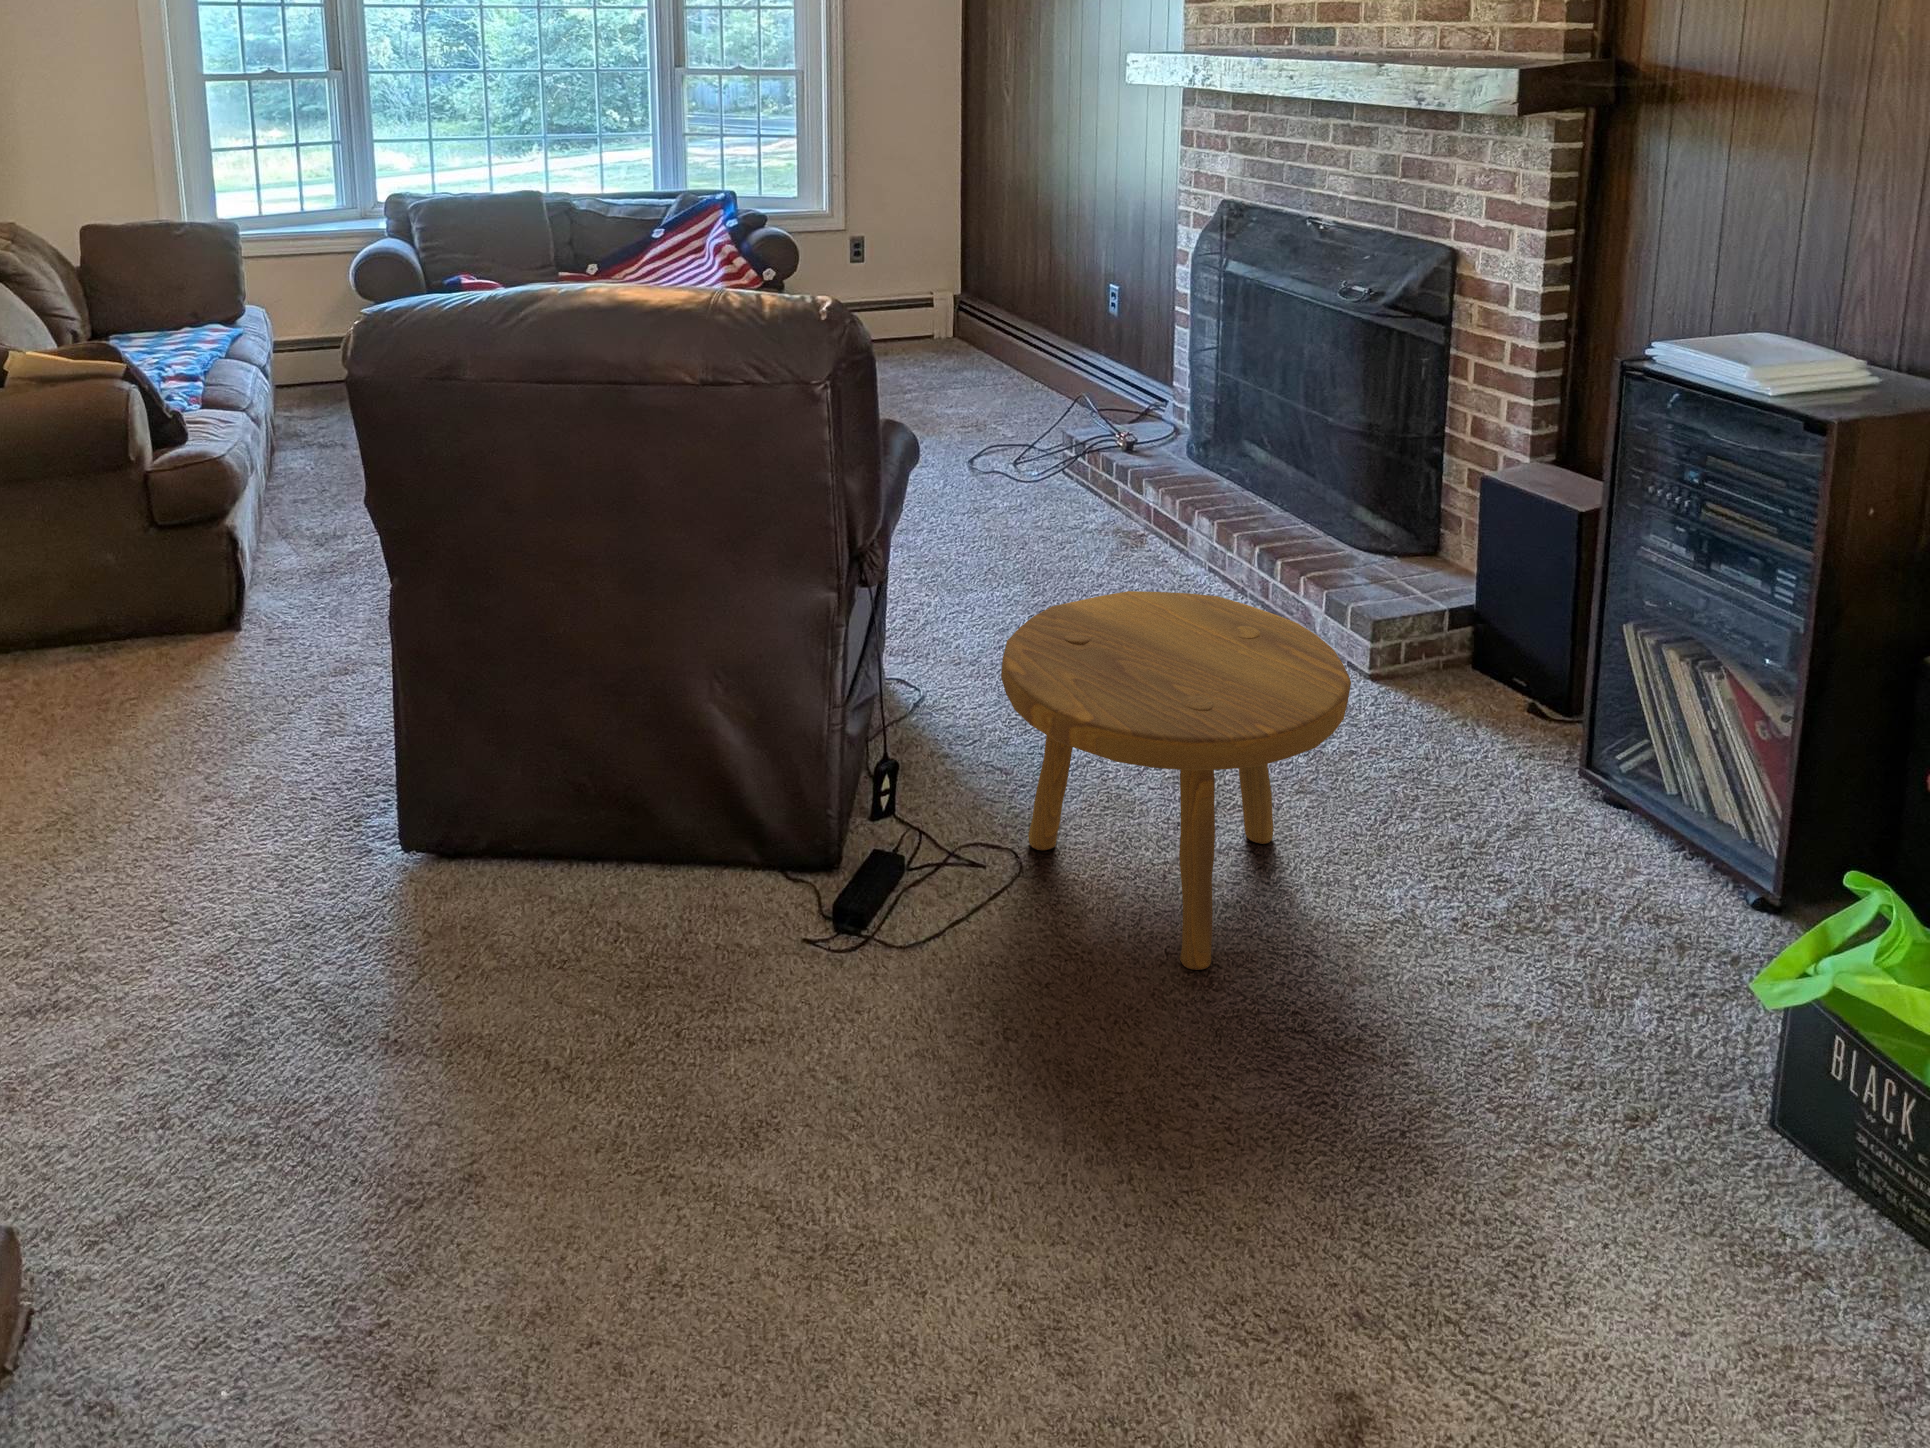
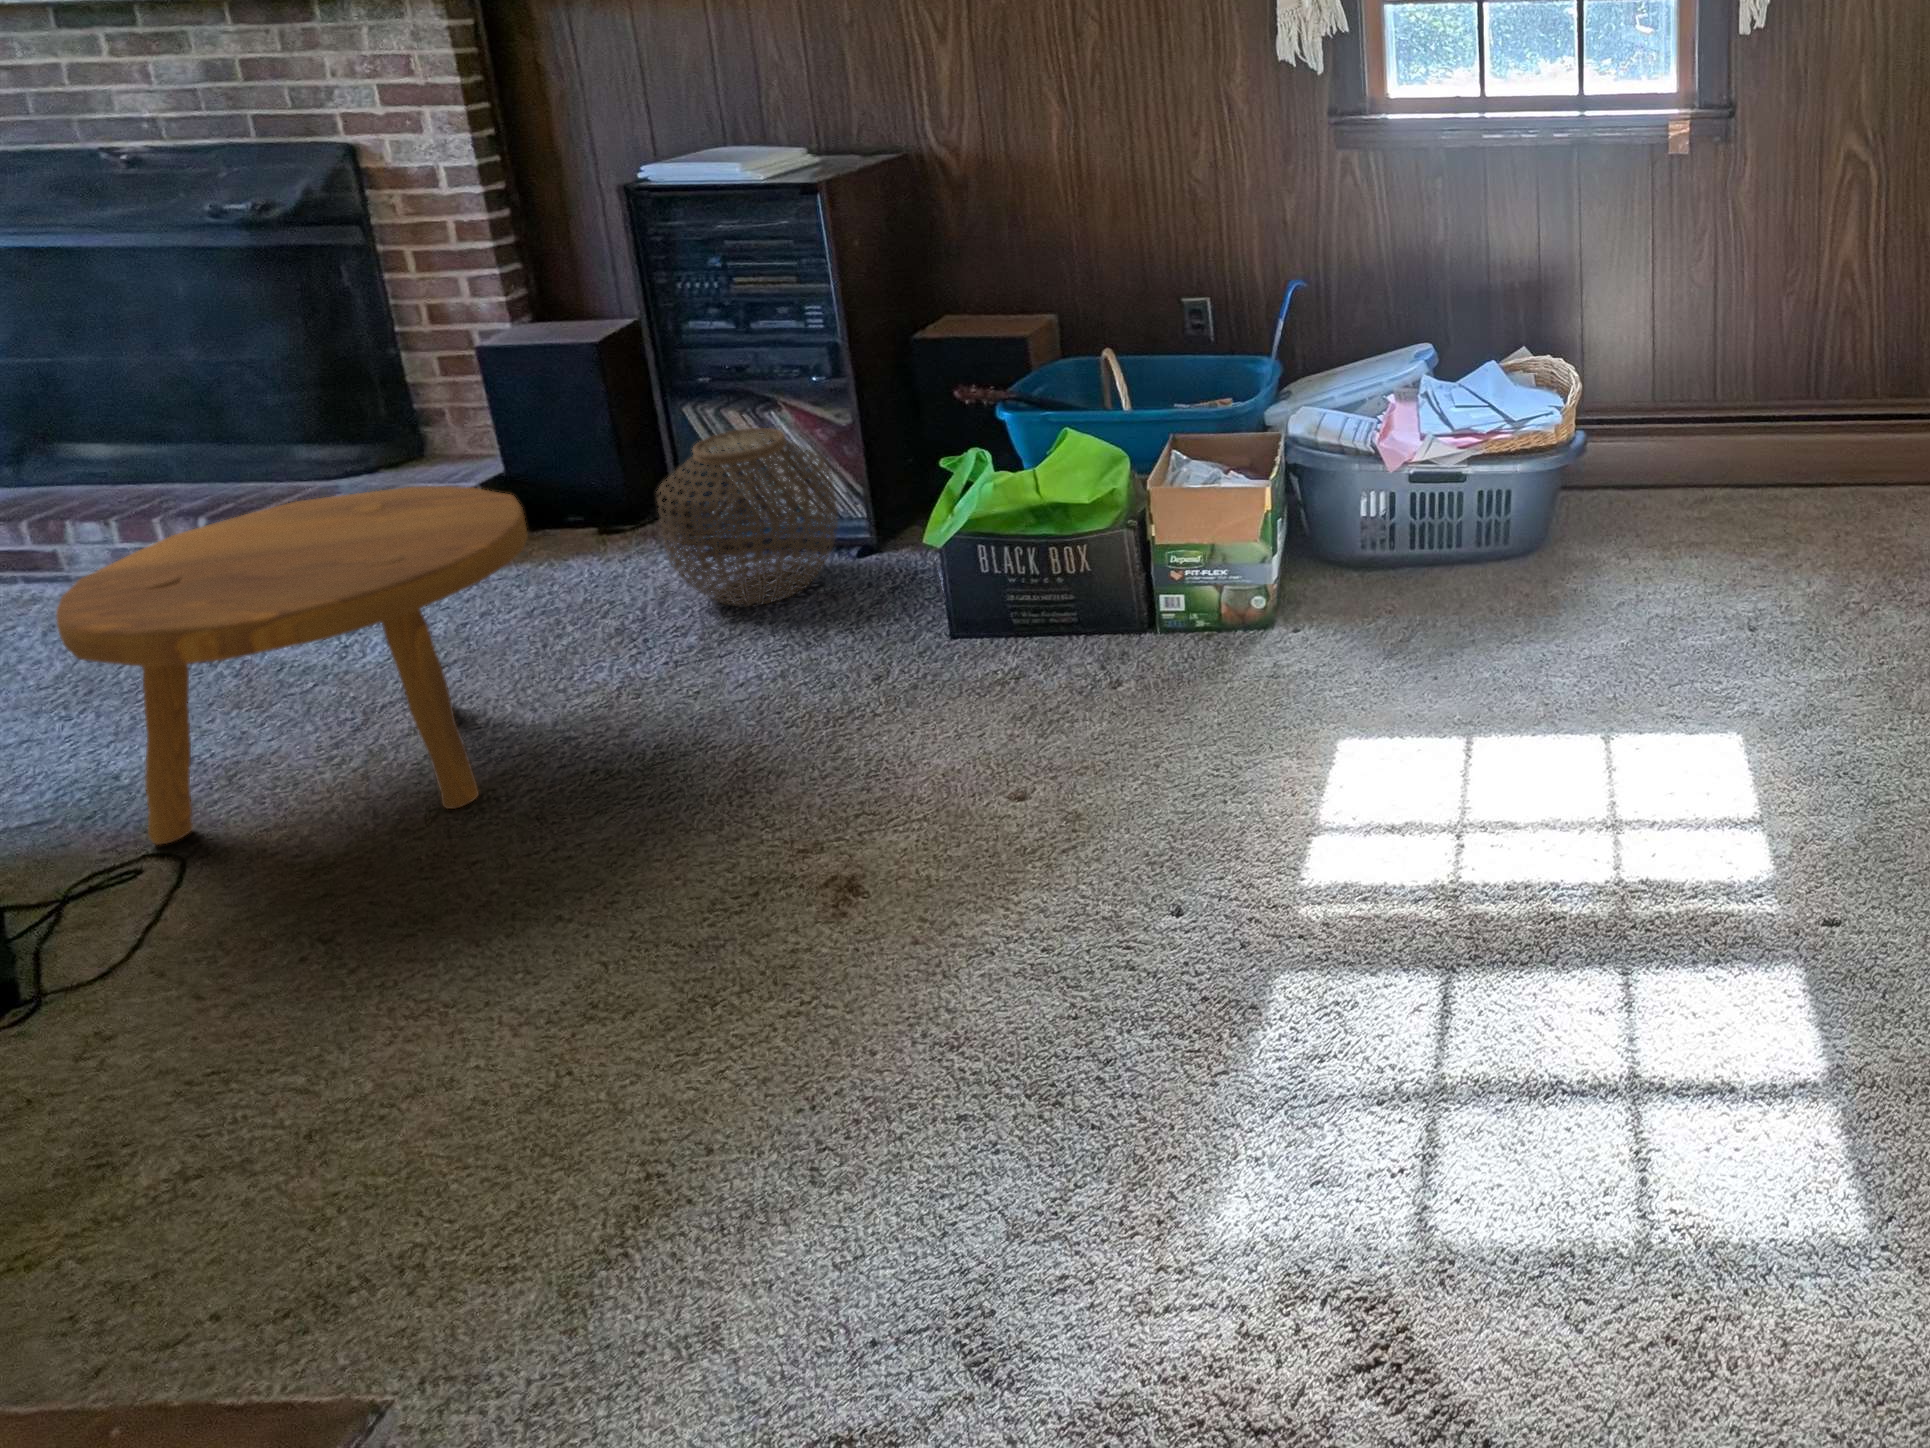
woven basket: none [1520,681,1736,916] -> present [657,428,837,606]

